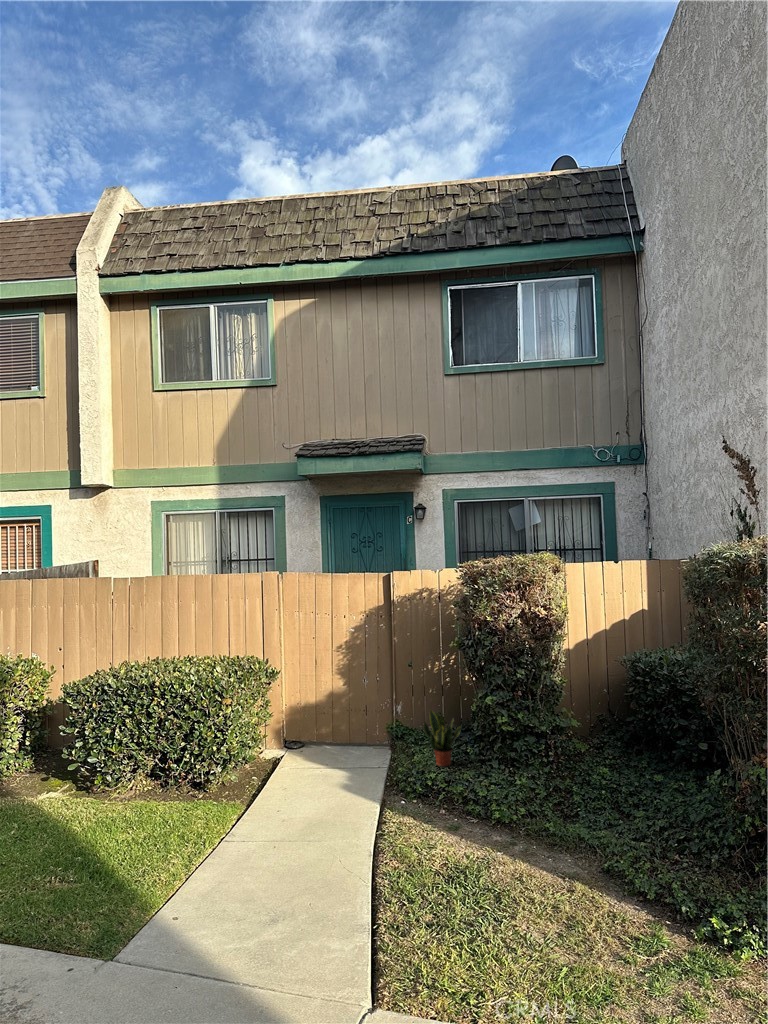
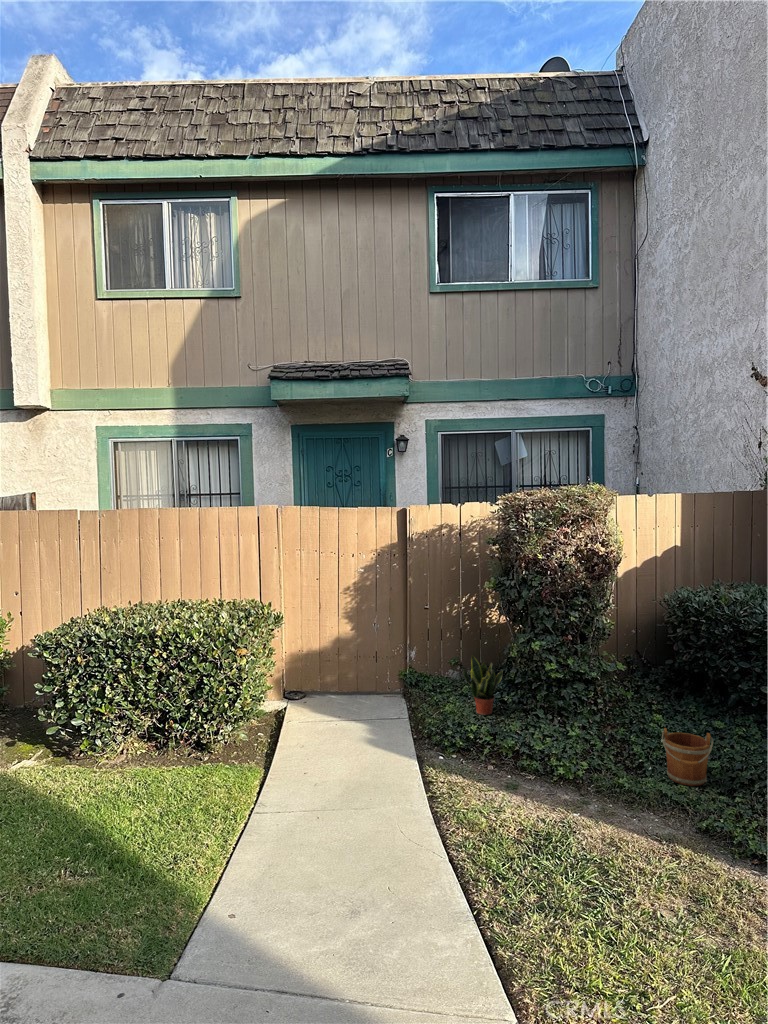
bucket: none [584,782,630,838] -> present [662,728,713,786]

